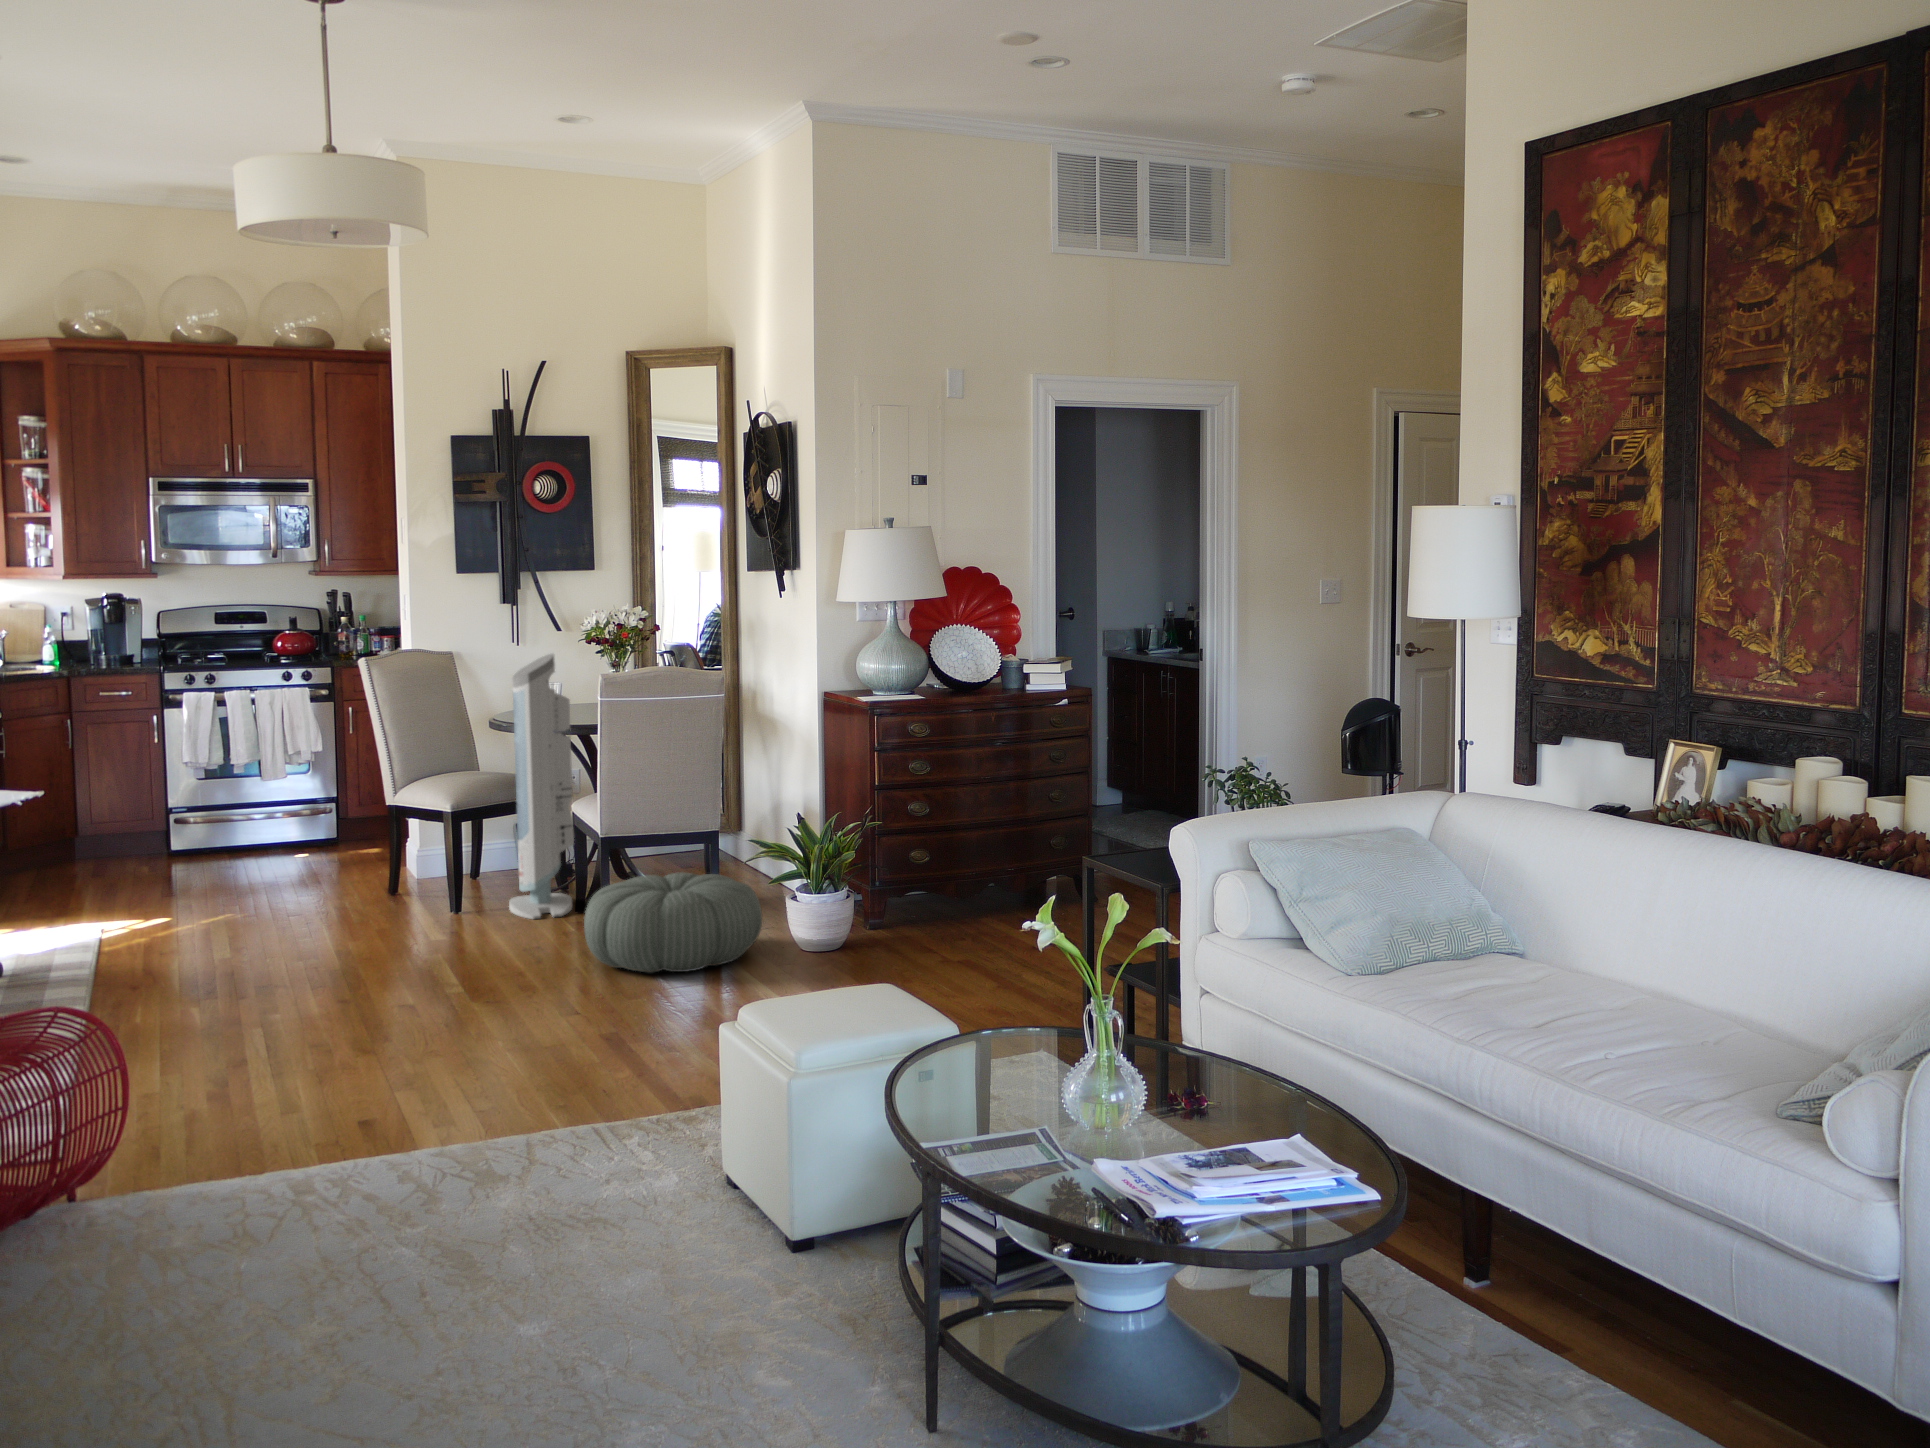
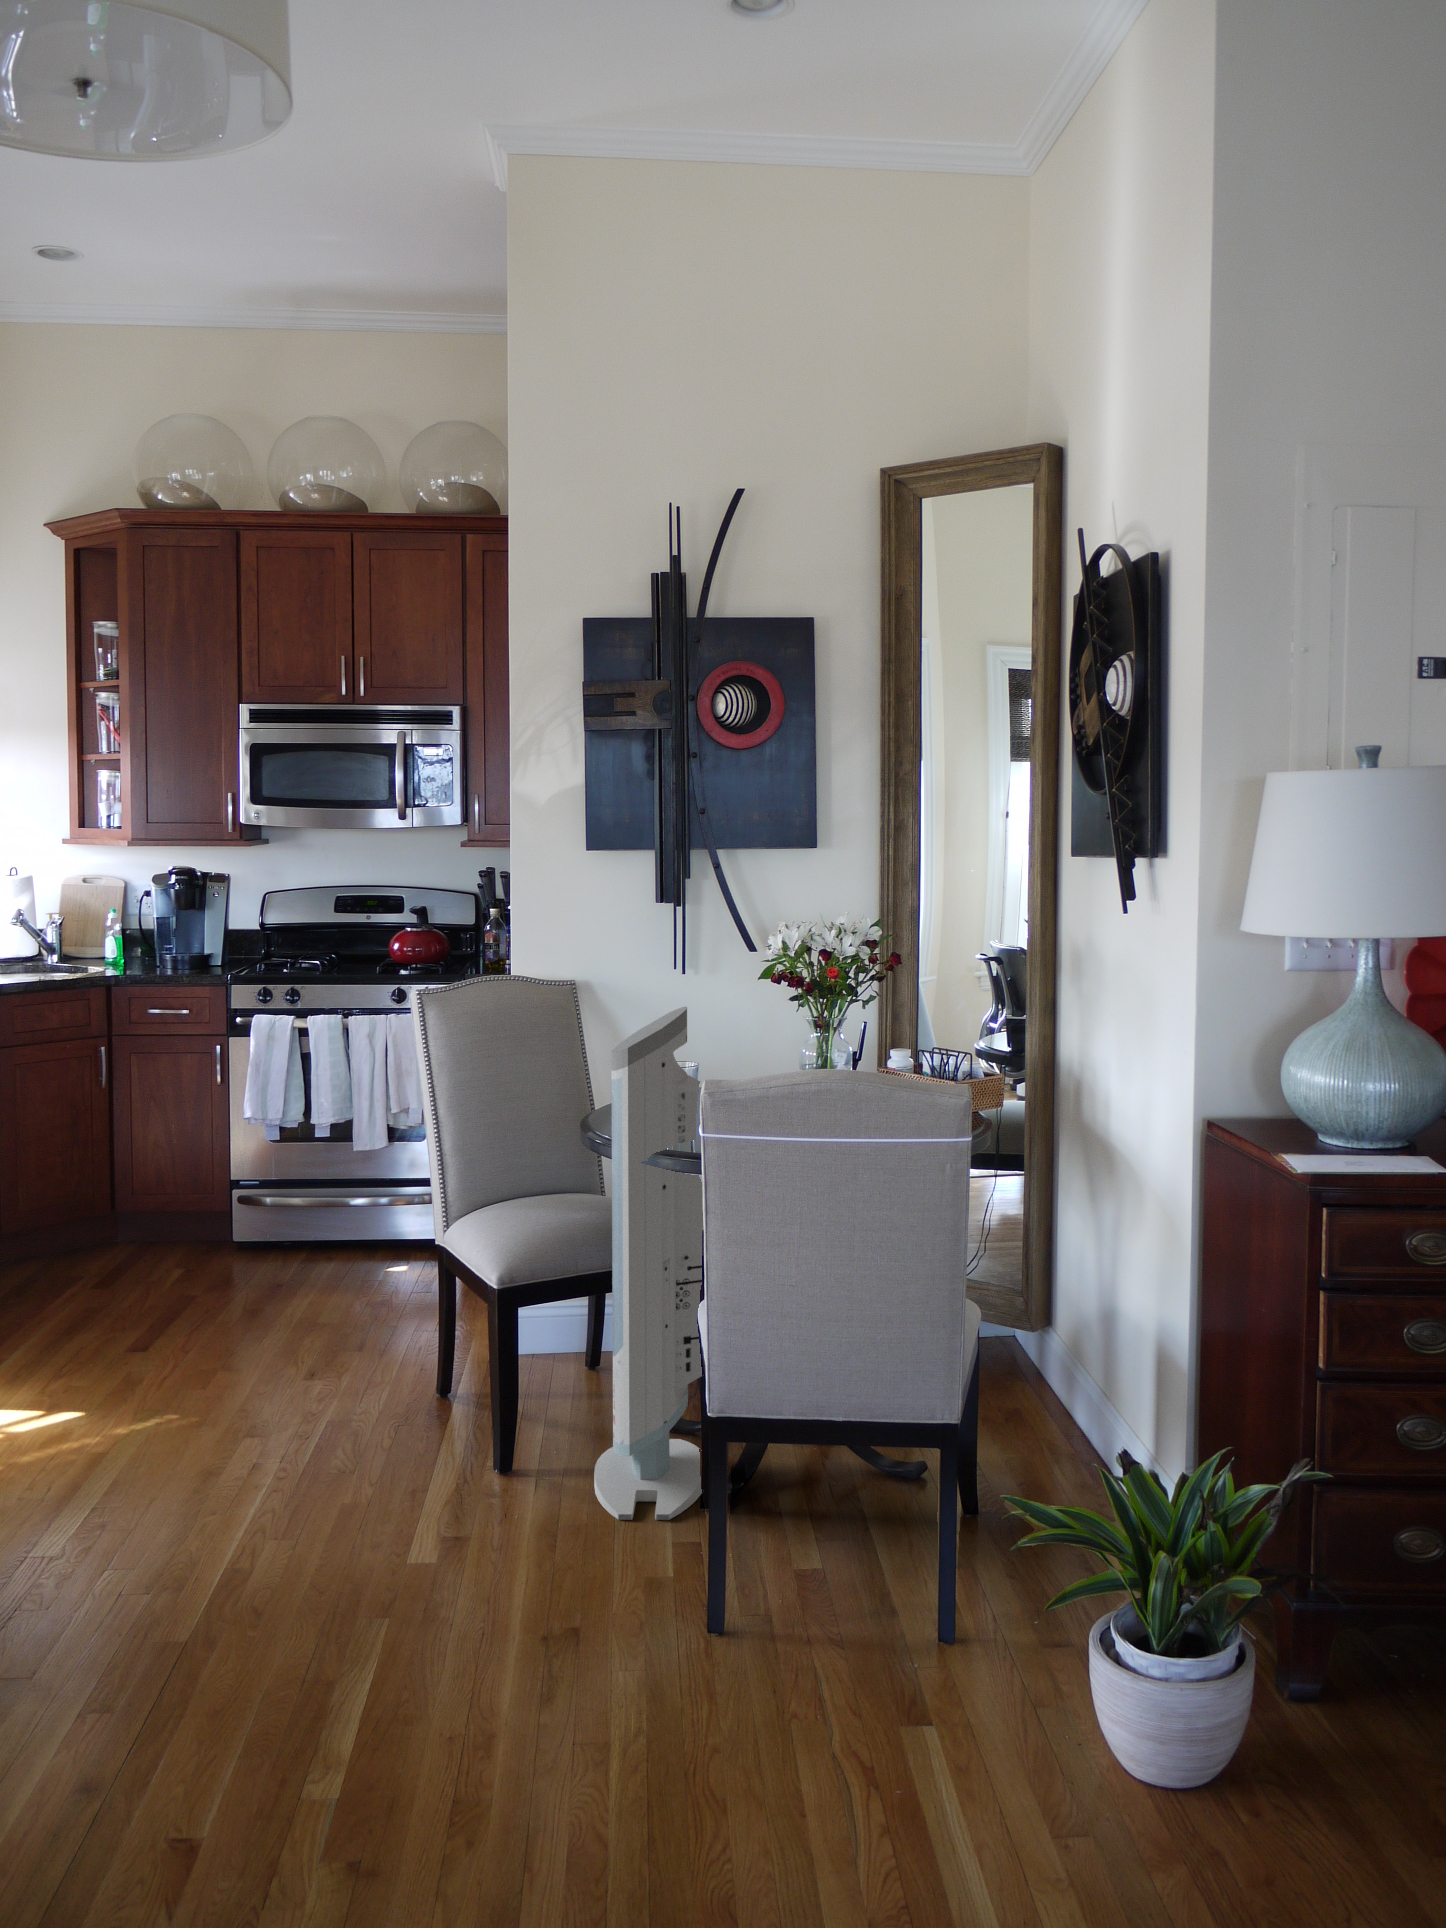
pouf: present [584,872,762,973] -> none [620,1521,1022,1832]

